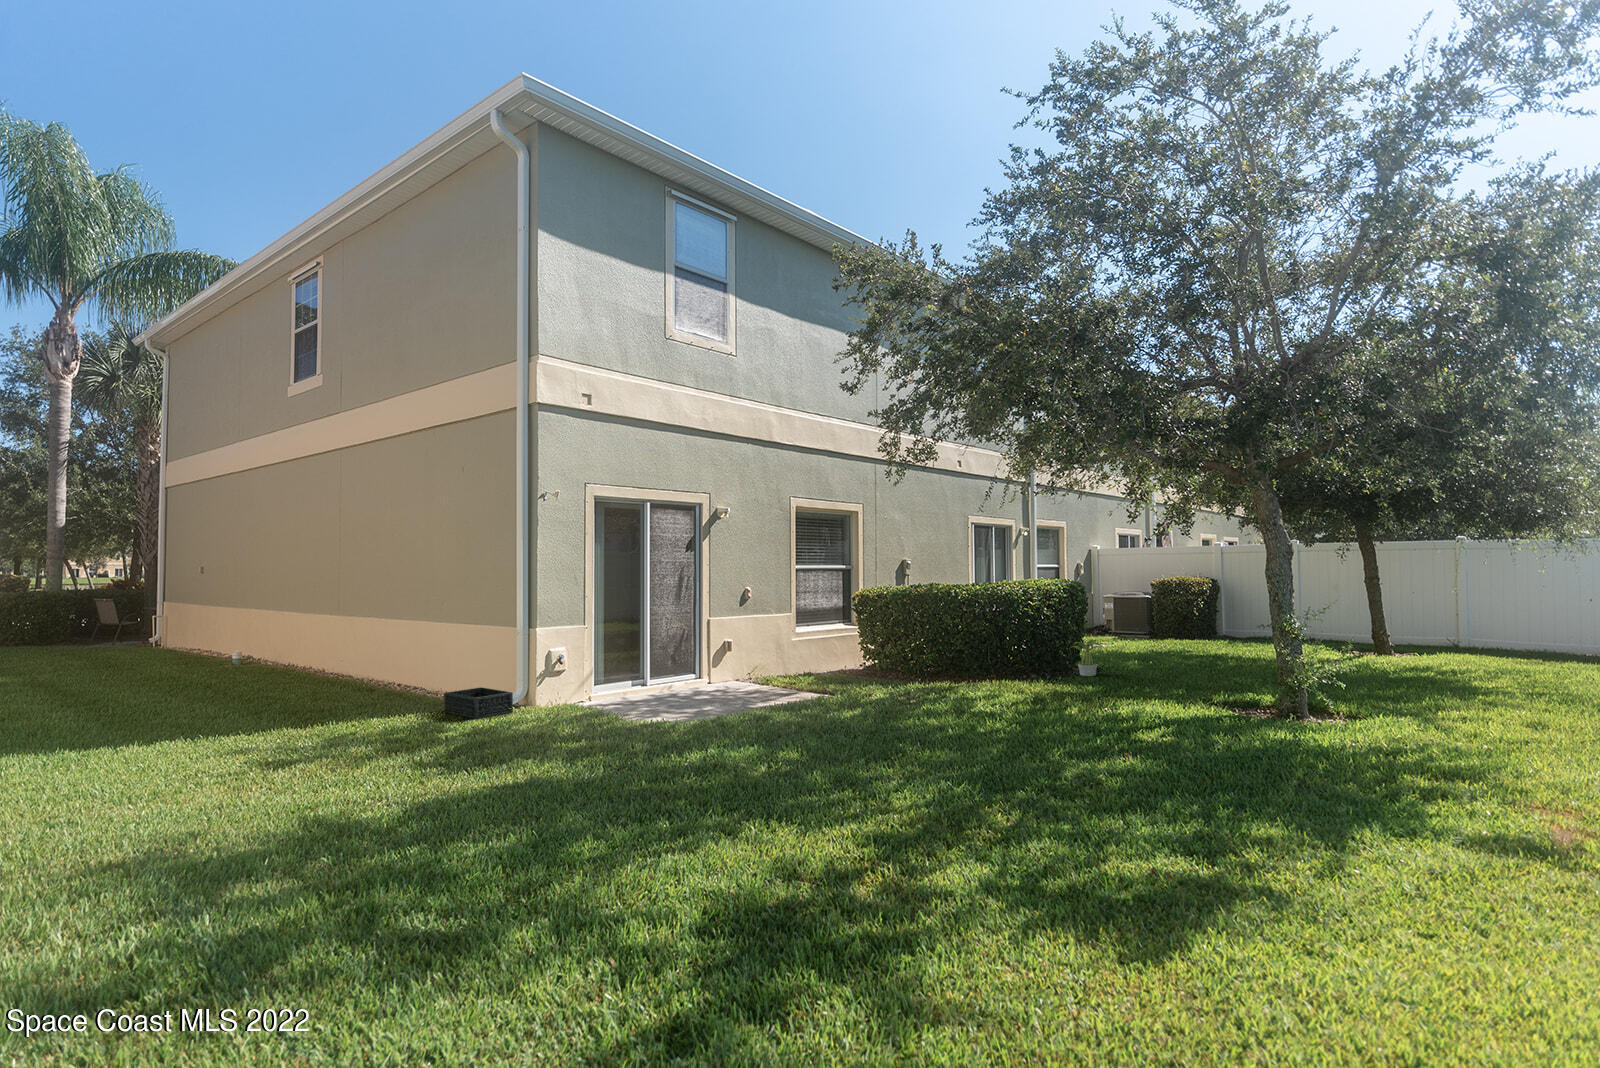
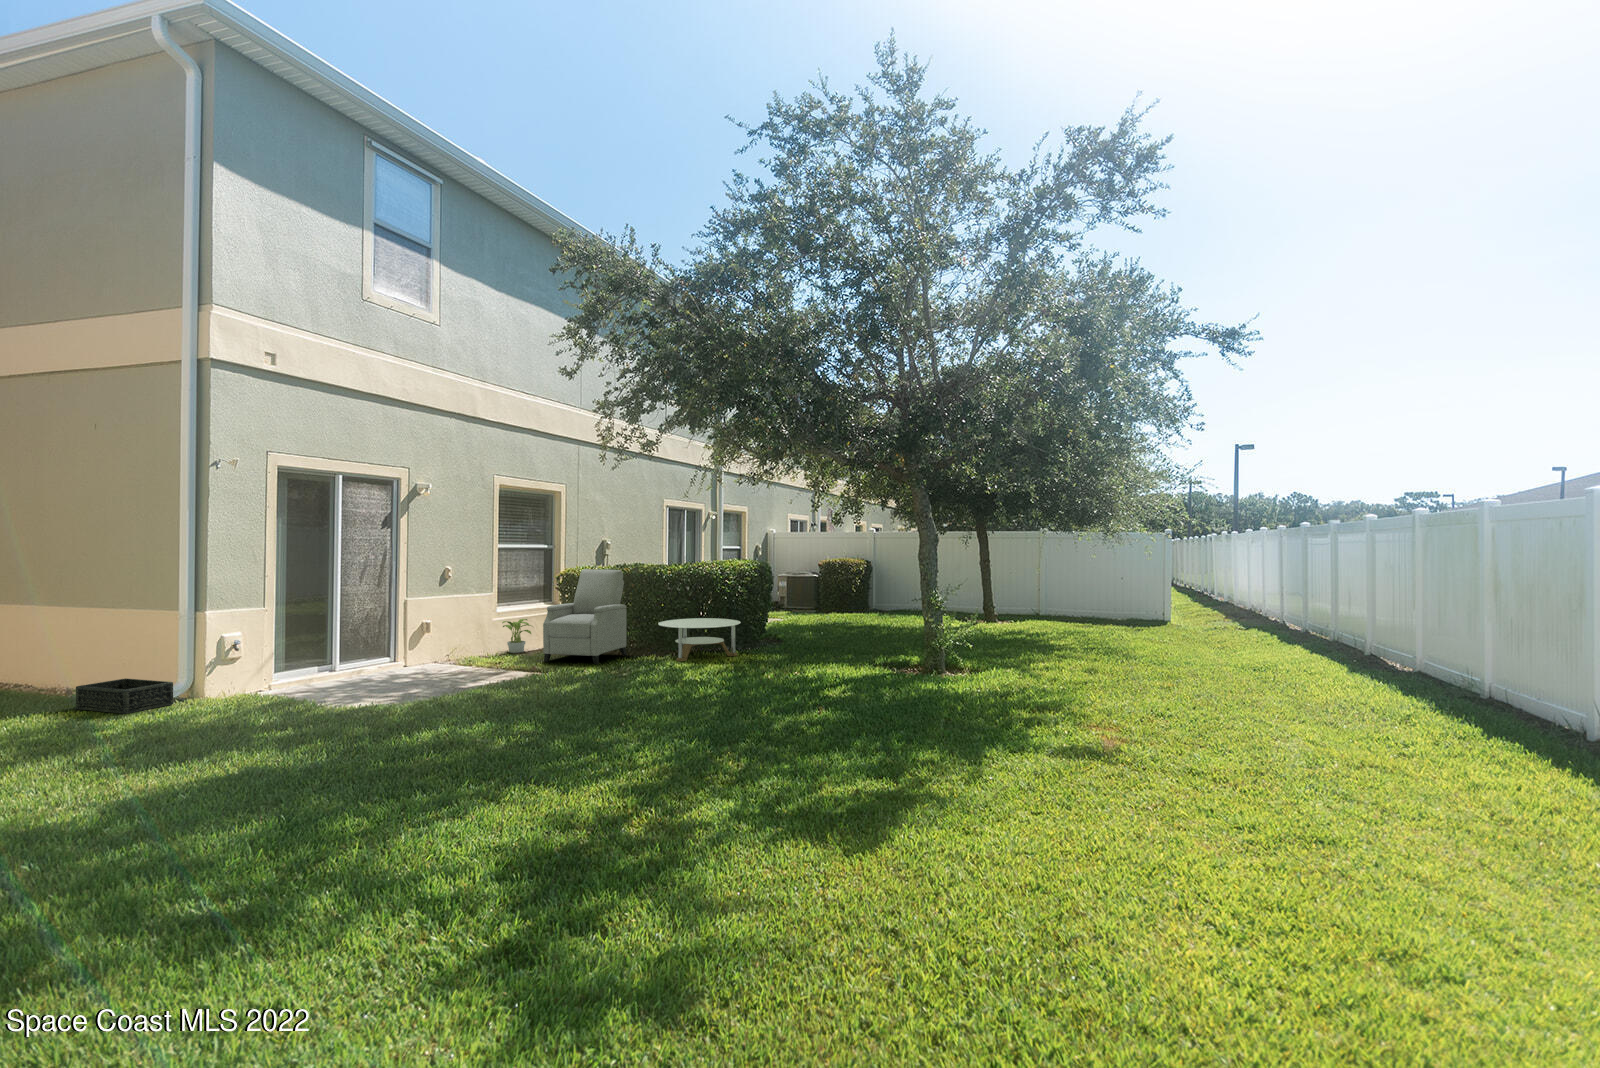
chair: none [834,590,921,690] -> present [543,569,627,664]
potted plant: present [1070,640,1106,676] -> present [502,619,531,653]
round table: none [952,643,1045,690] -> present [658,618,741,661]

